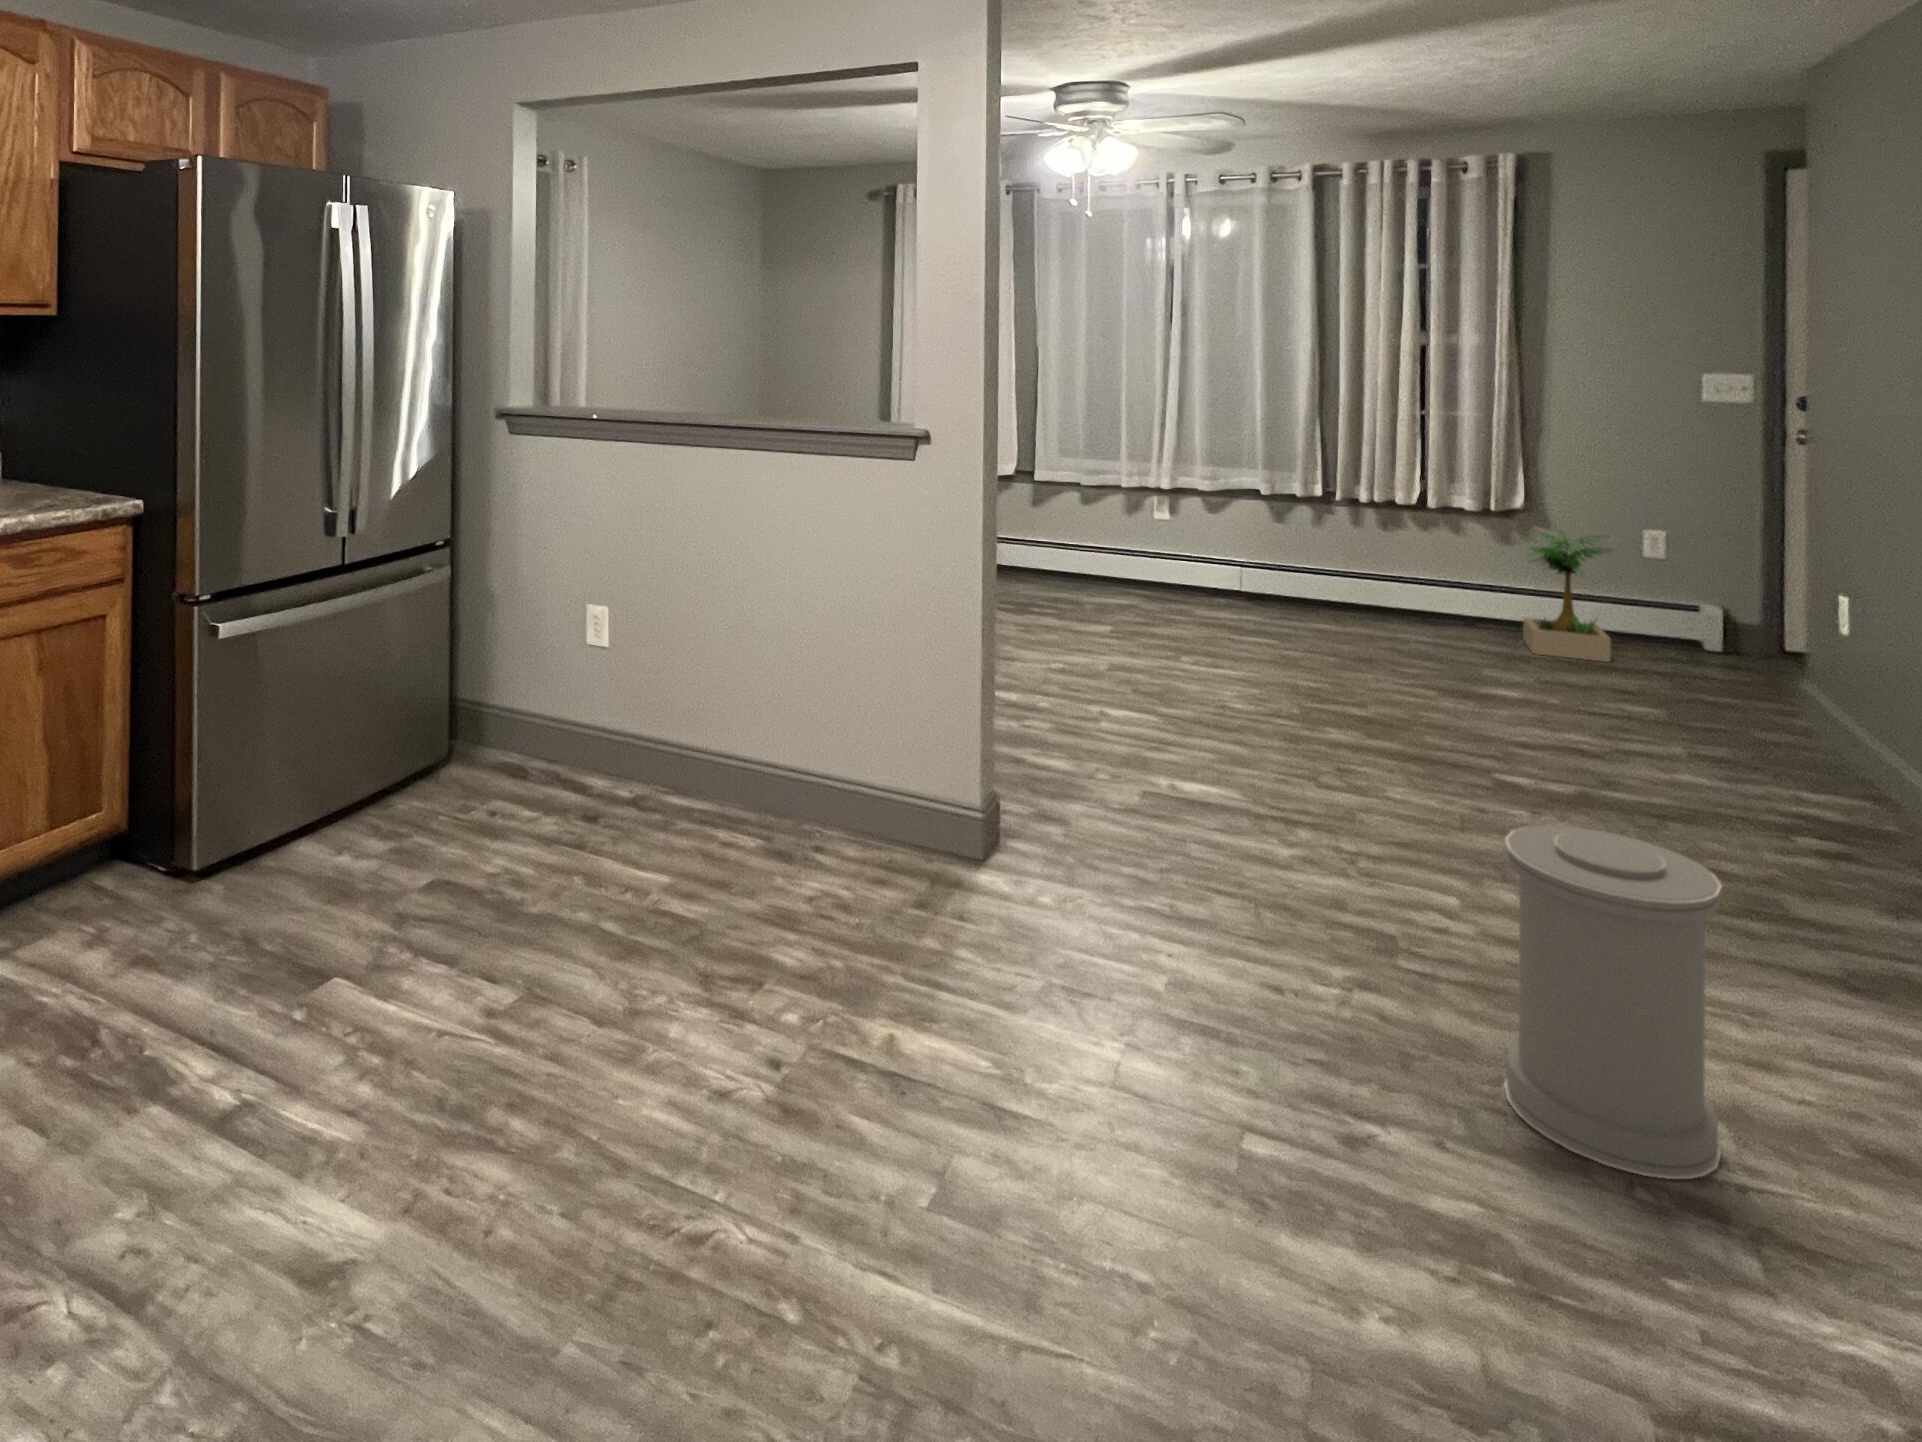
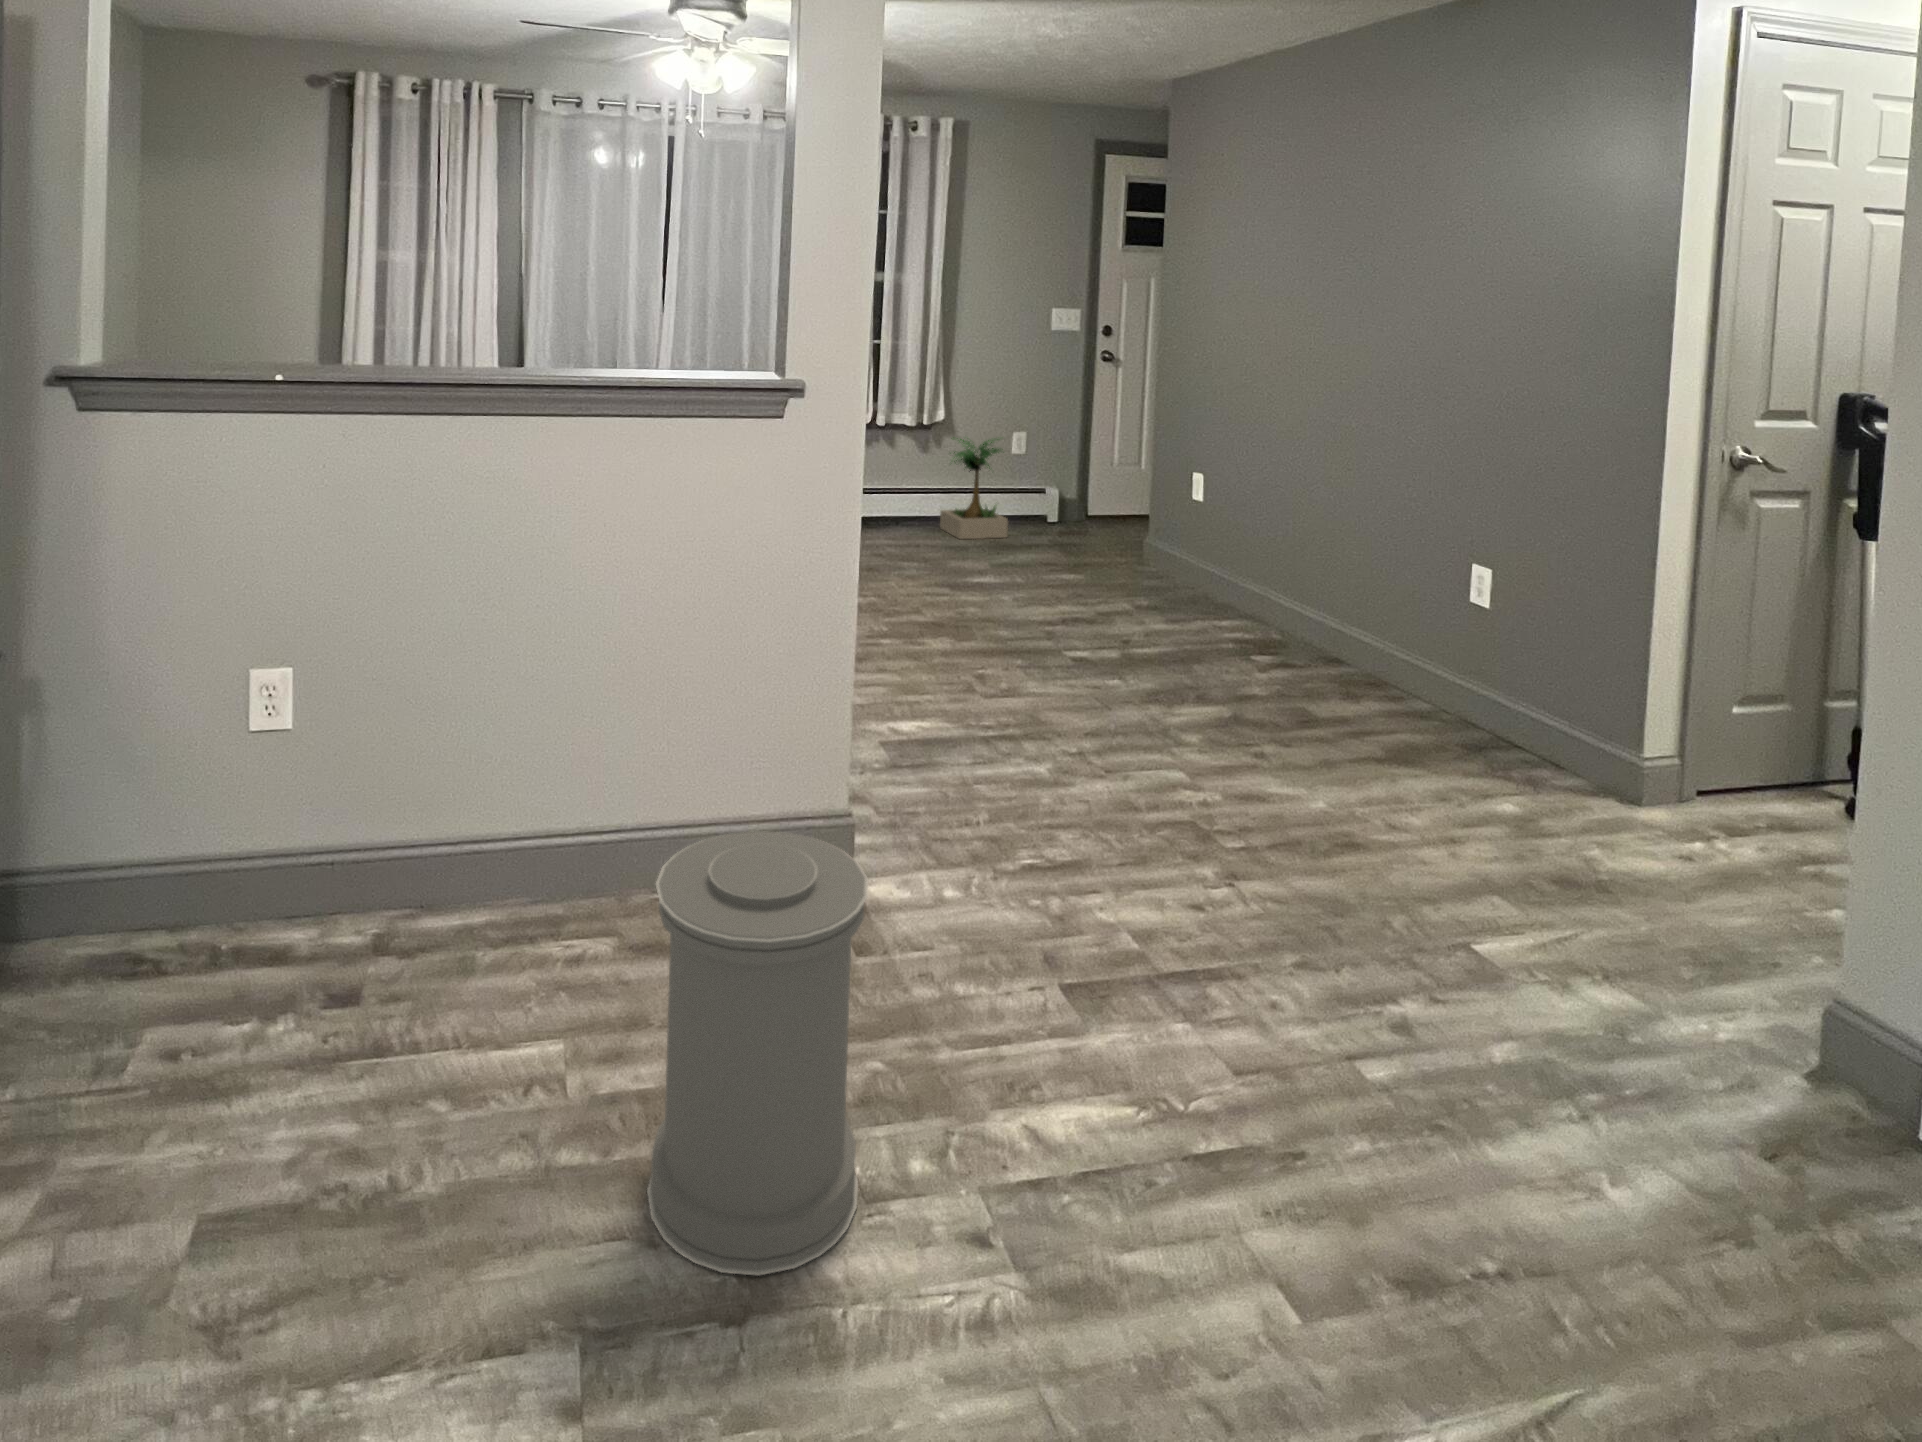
trash can: present [1504,825,1722,1179] -> present [647,831,868,1275]

